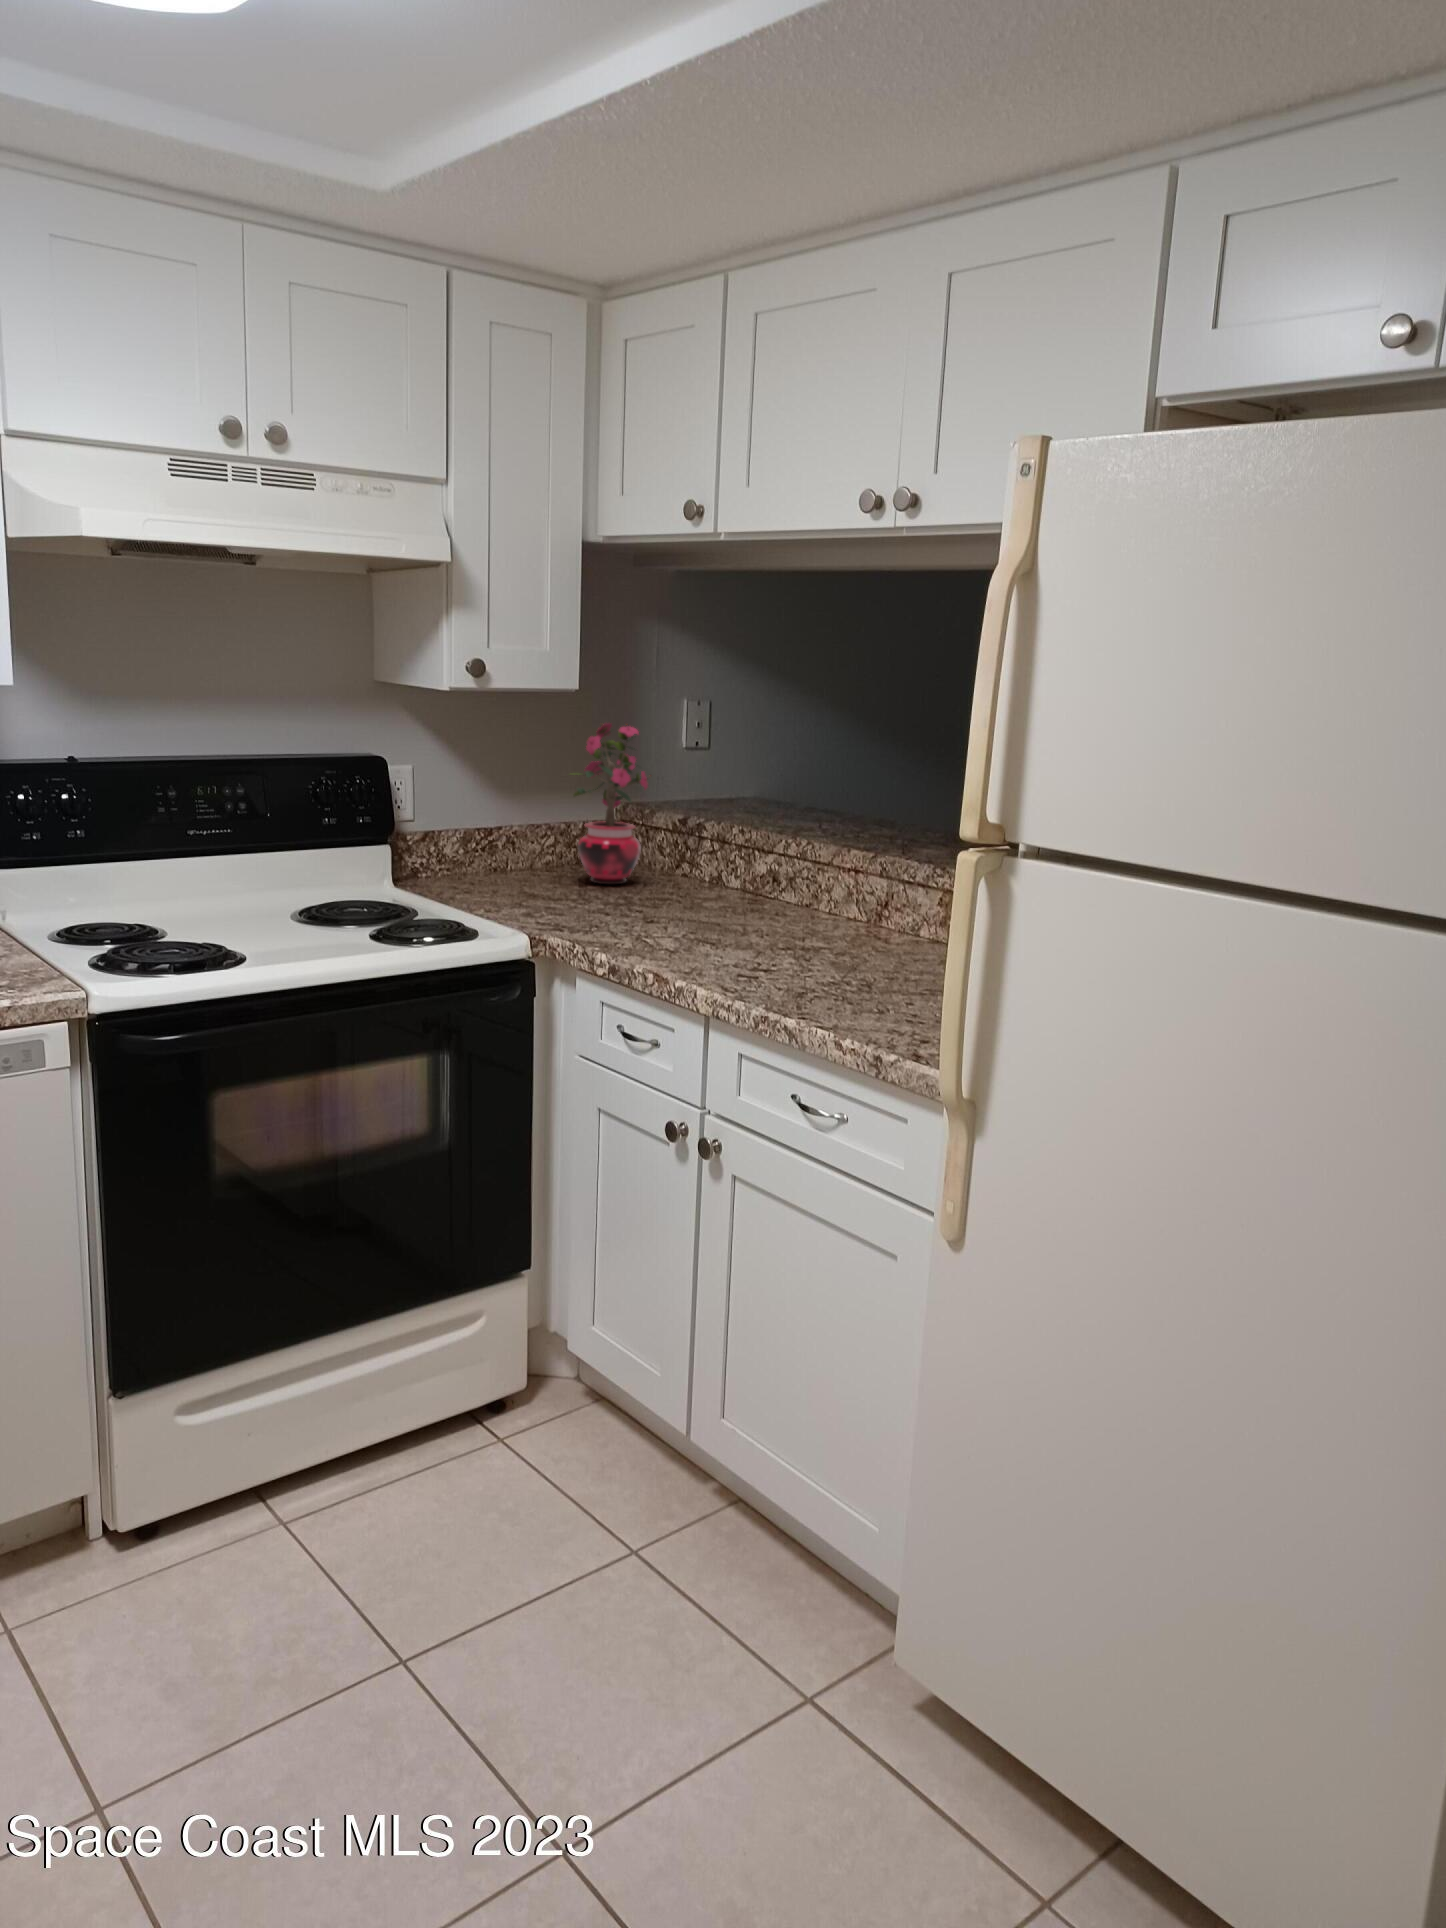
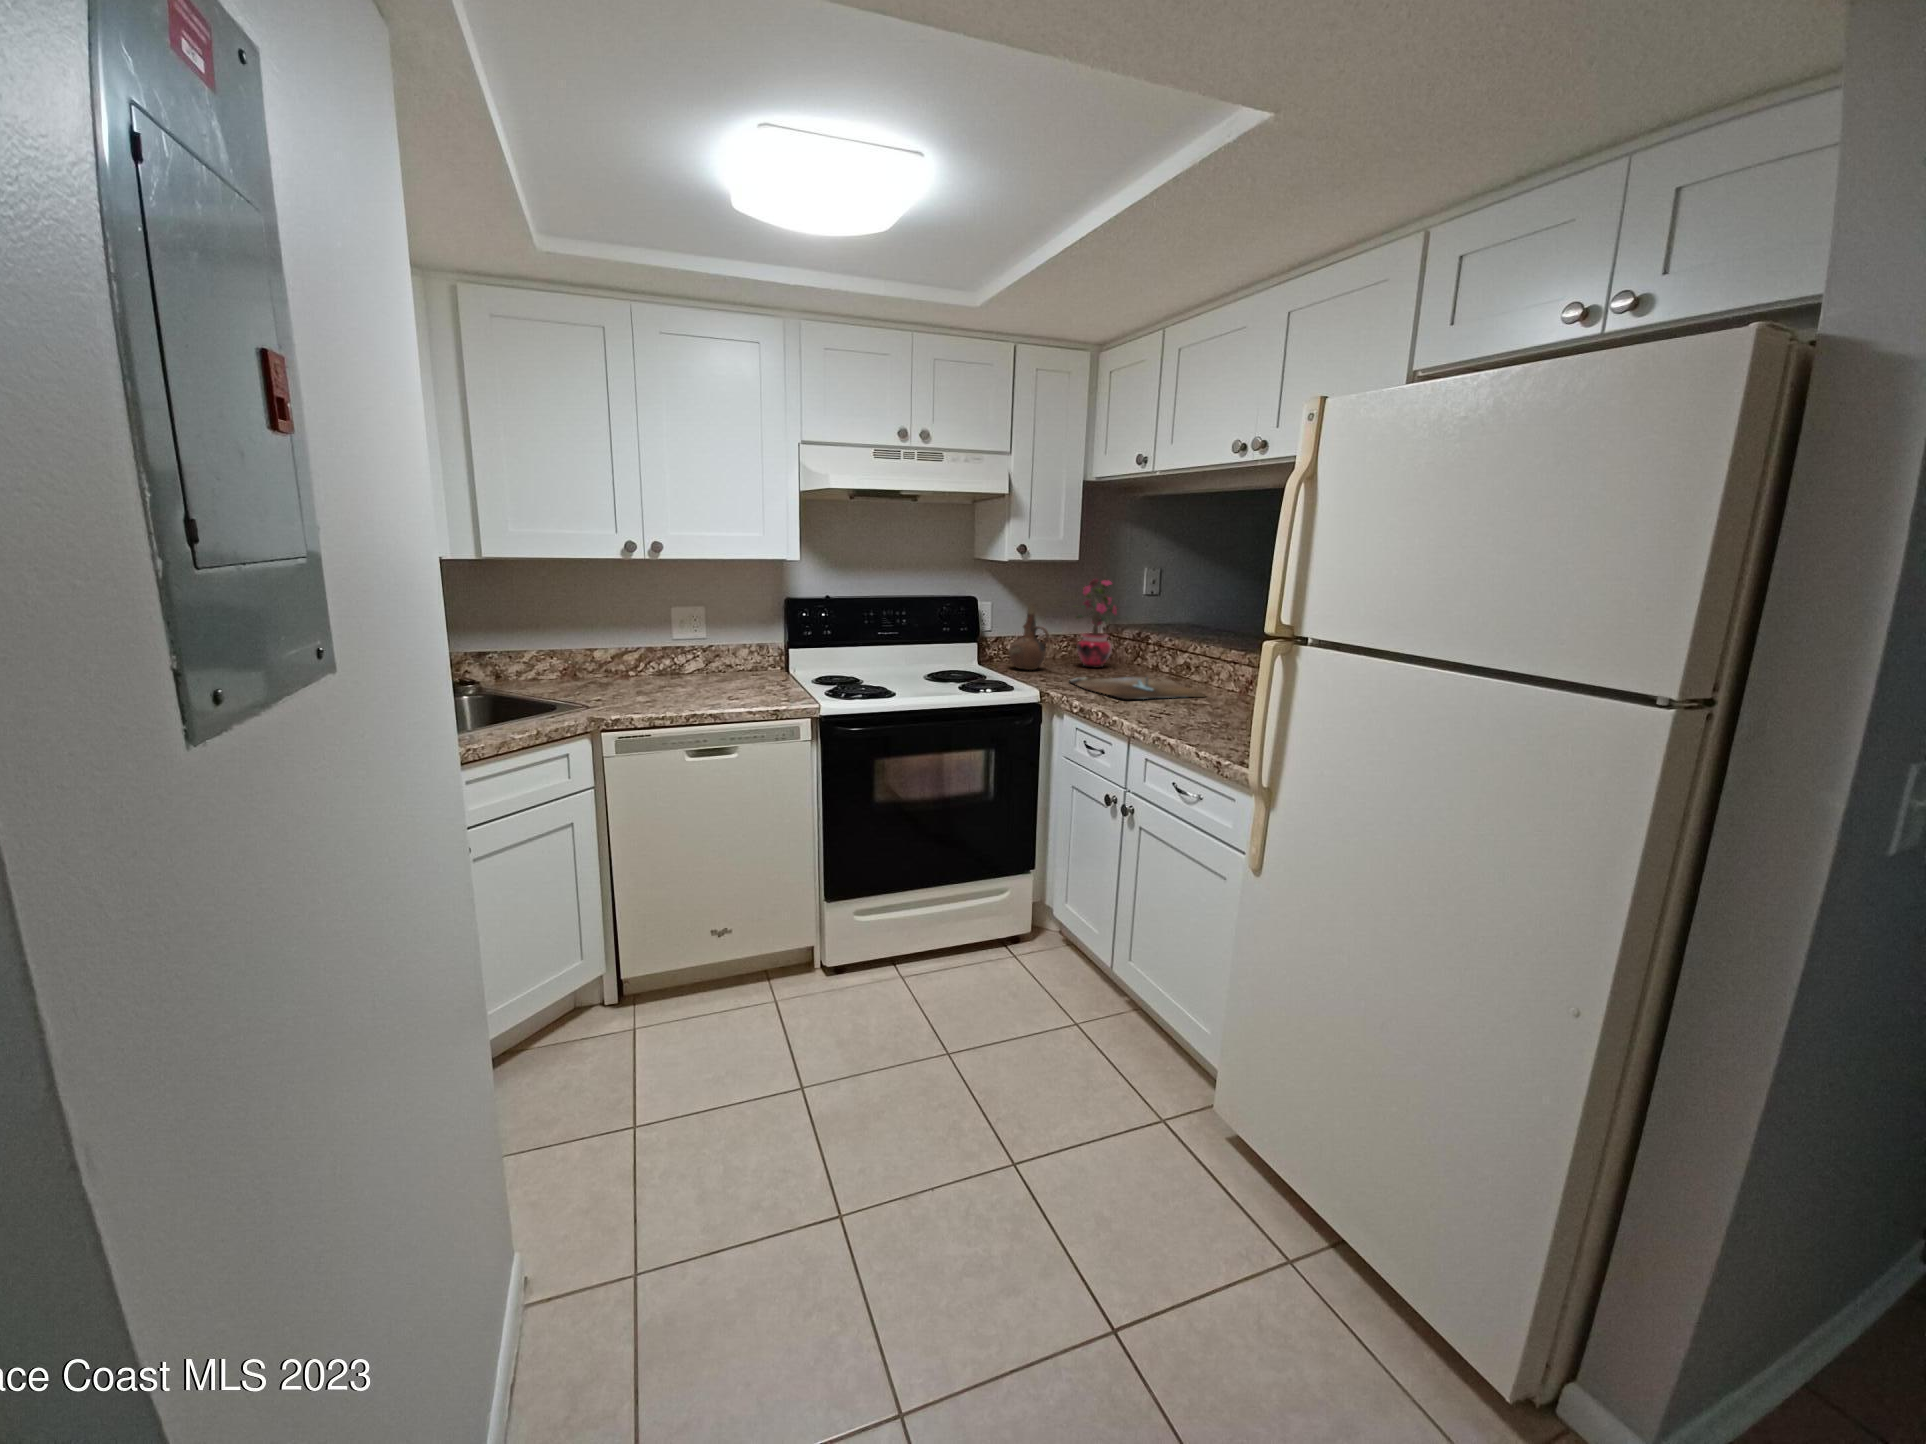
ceramic pitcher: none [455,769,529,893] -> present [1009,604,1049,670]
cutting board: none [576,898,818,946] -> present [1070,677,1205,699]

